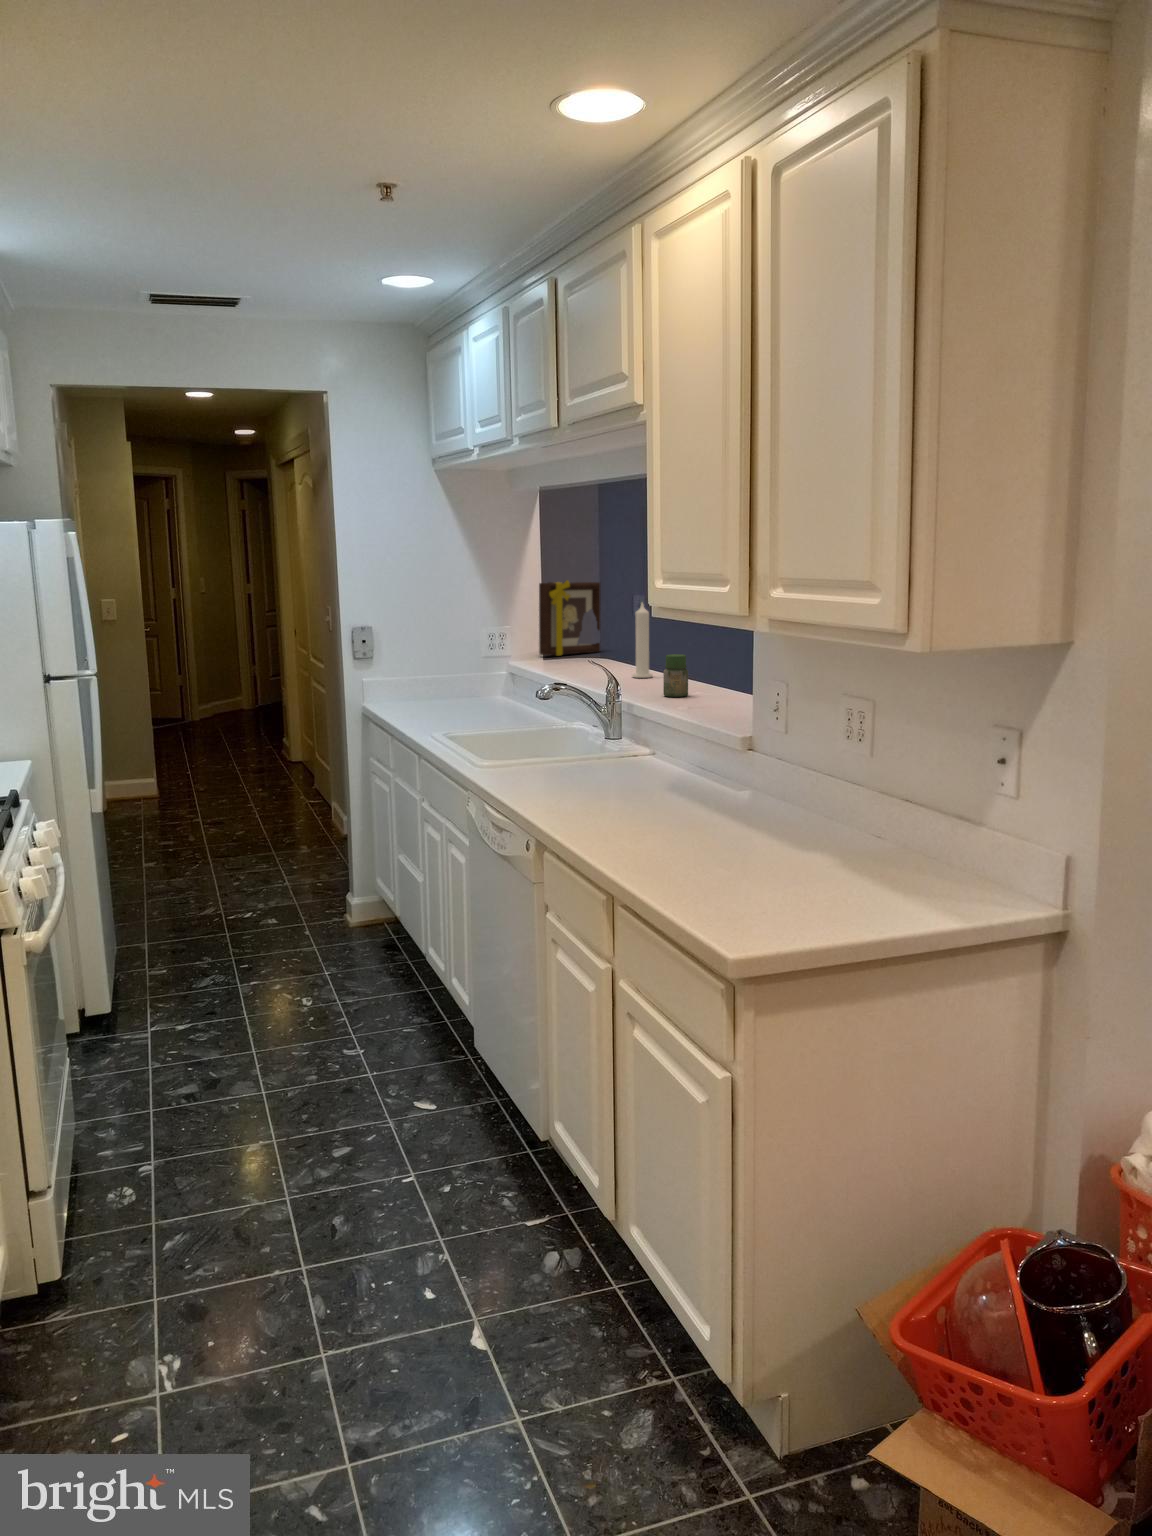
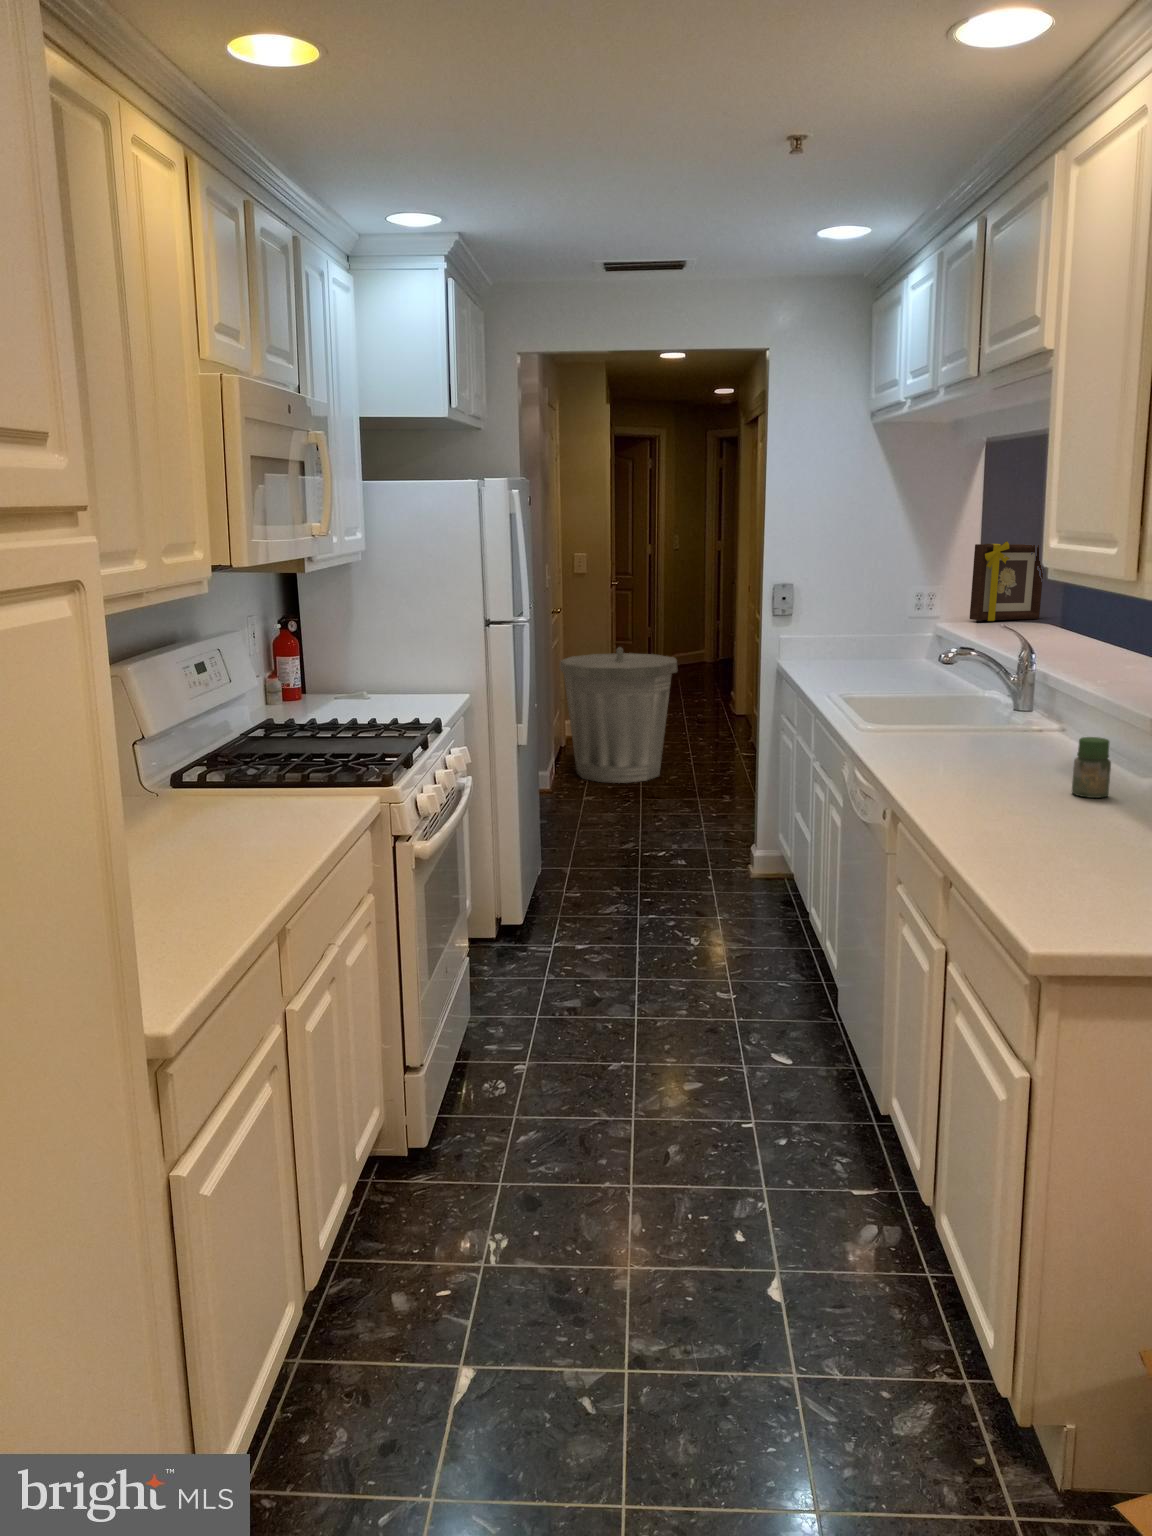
candle: present [632,603,653,678] -> none [1058,566,1083,648]
jar: present [663,654,688,697] -> present [1072,737,1111,798]
trash can: none [101,698,236,846] -> present [560,647,678,783]

